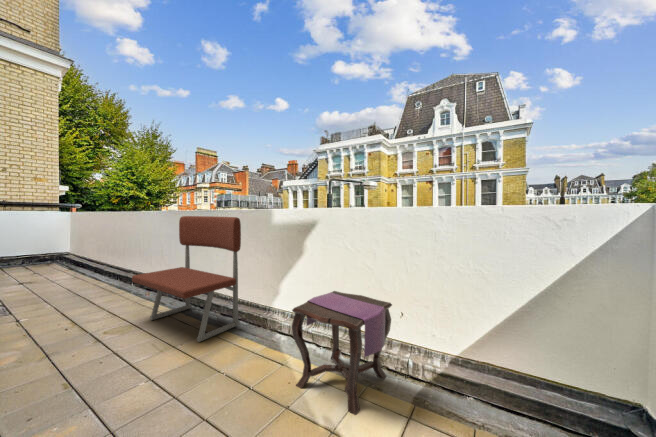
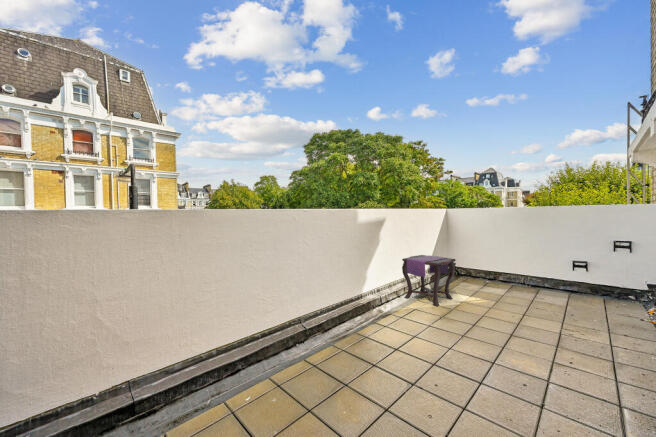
bench: present [132,216,241,342] -> none [277,216,406,378]

